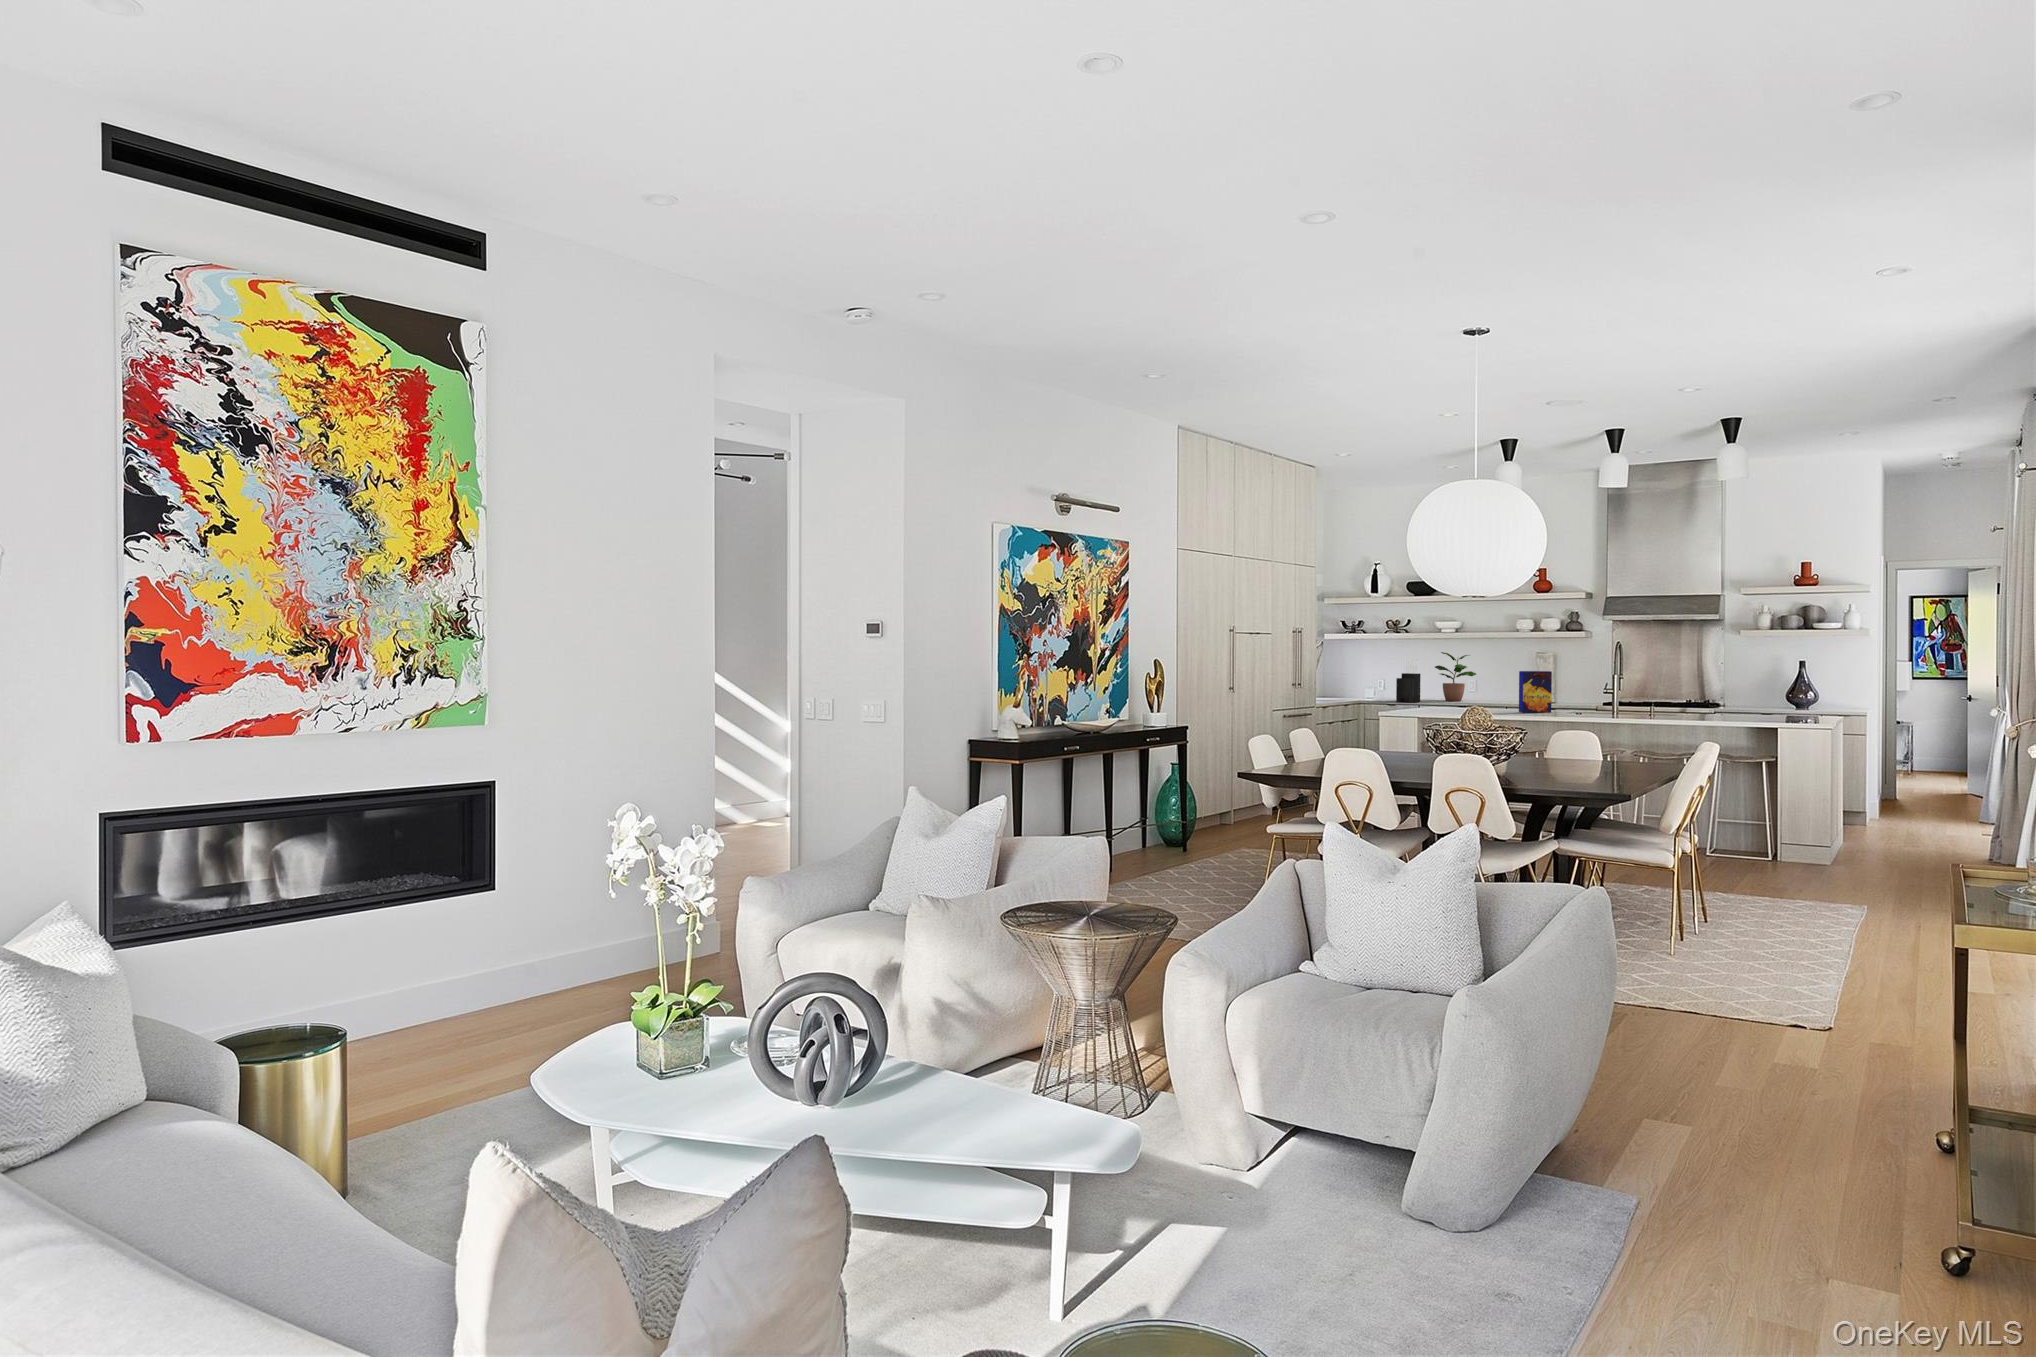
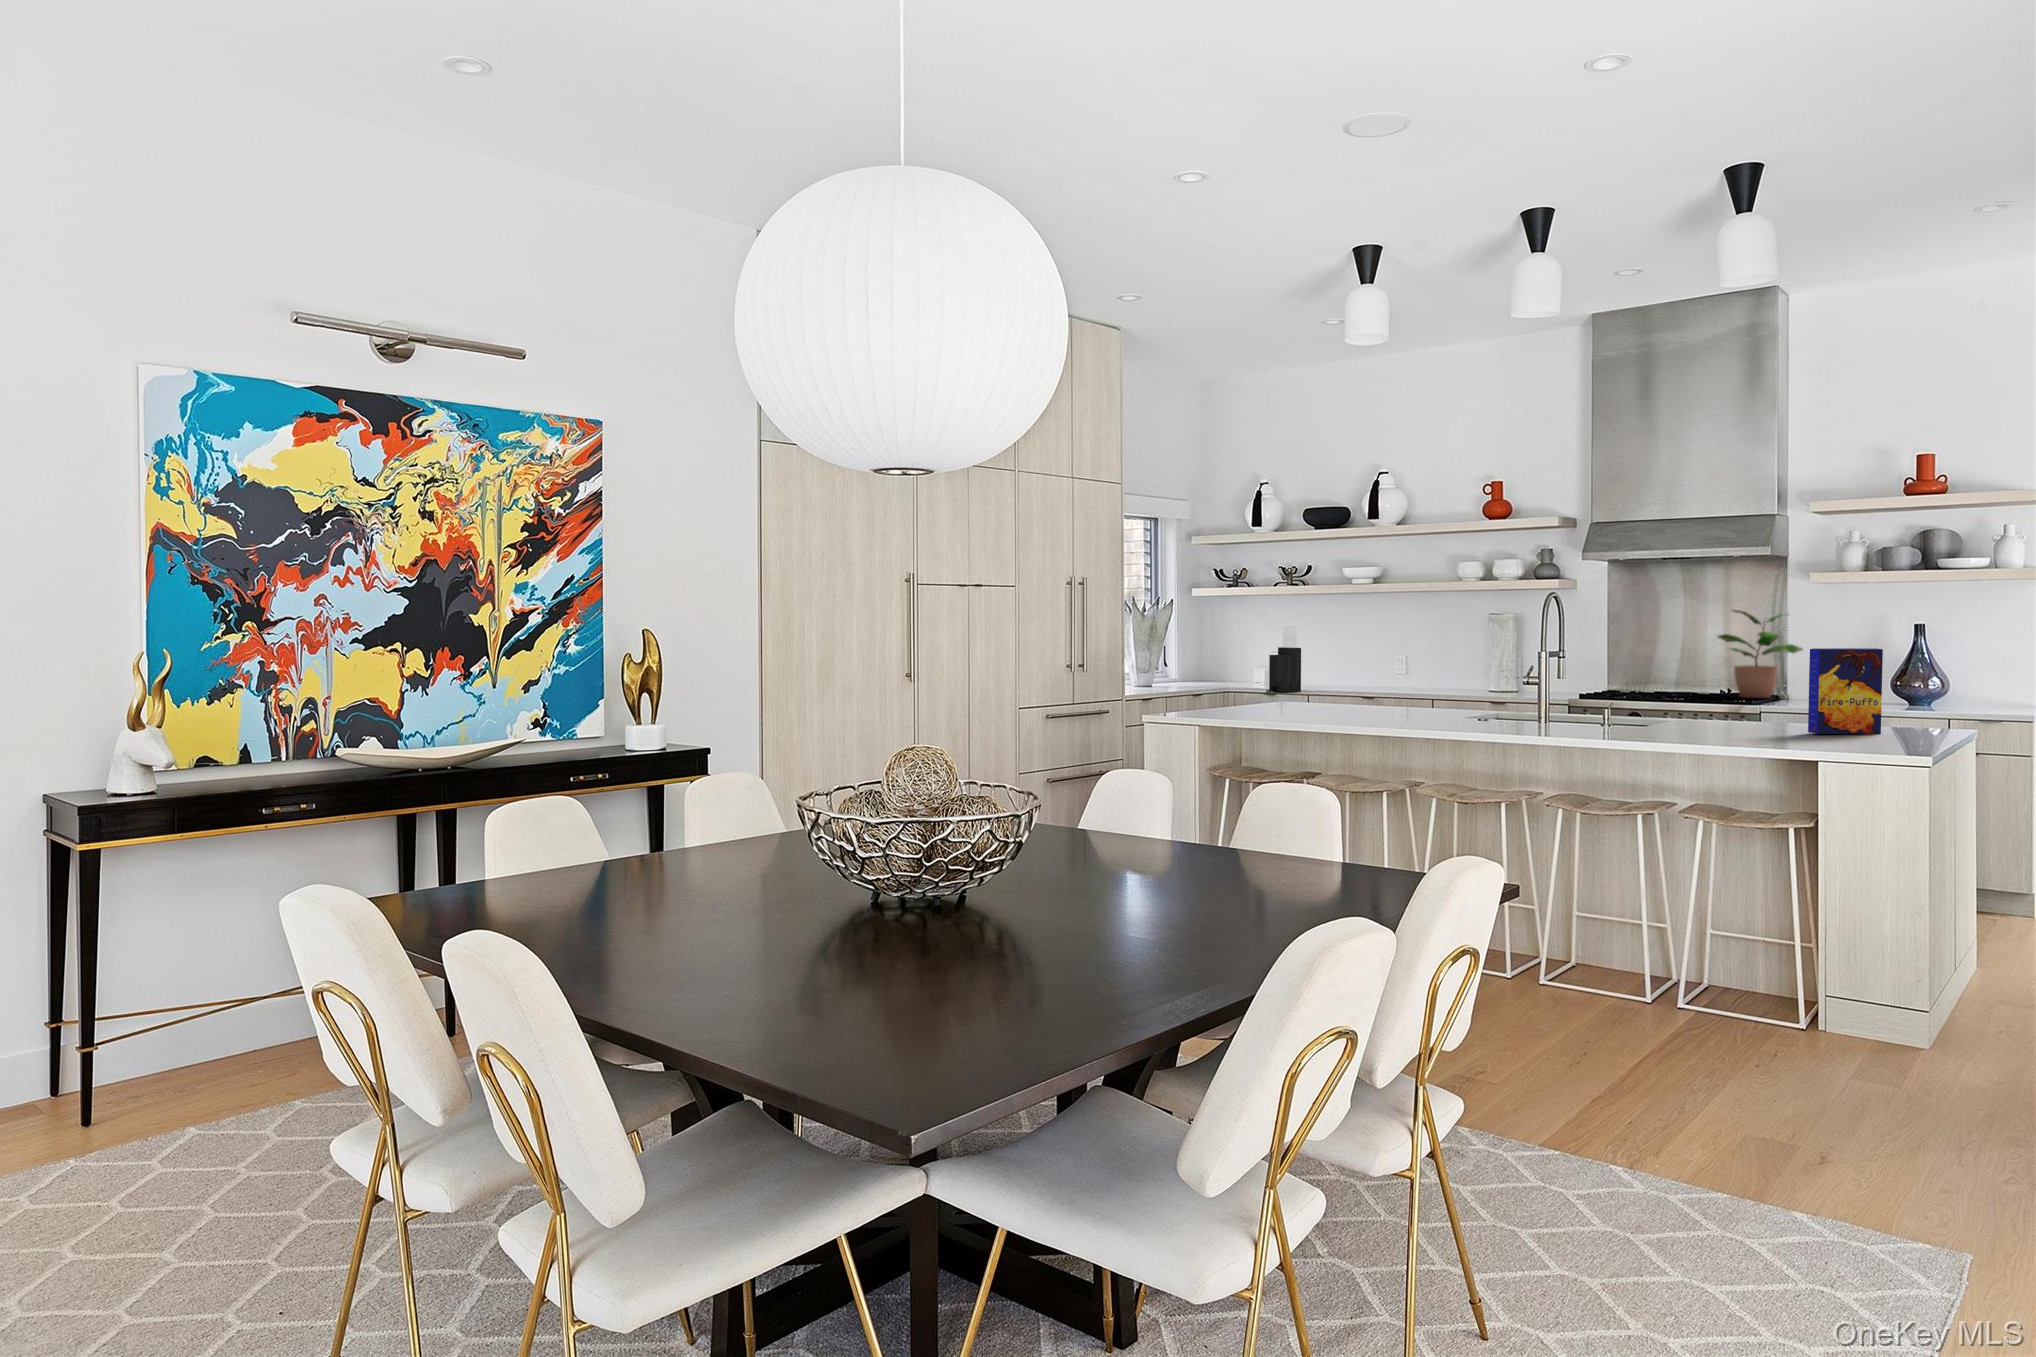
potted plant: present [1435,652,1476,701] -> present [1718,610,1802,698]
cereal box: present [1519,671,1552,712] -> present [1808,648,1883,734]

